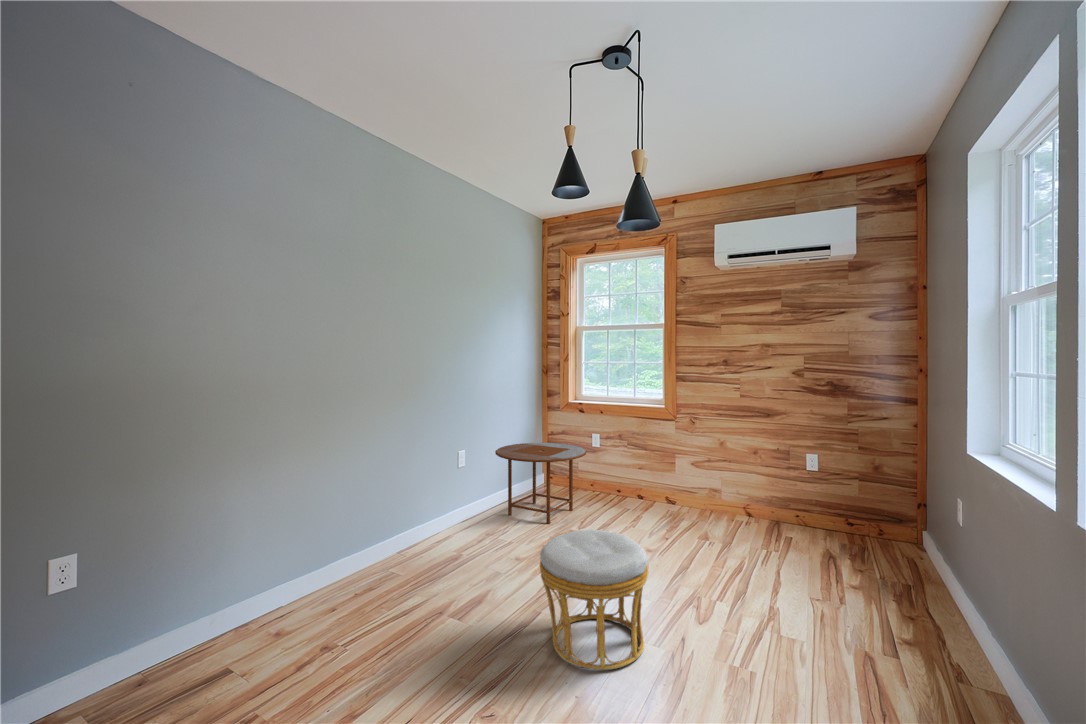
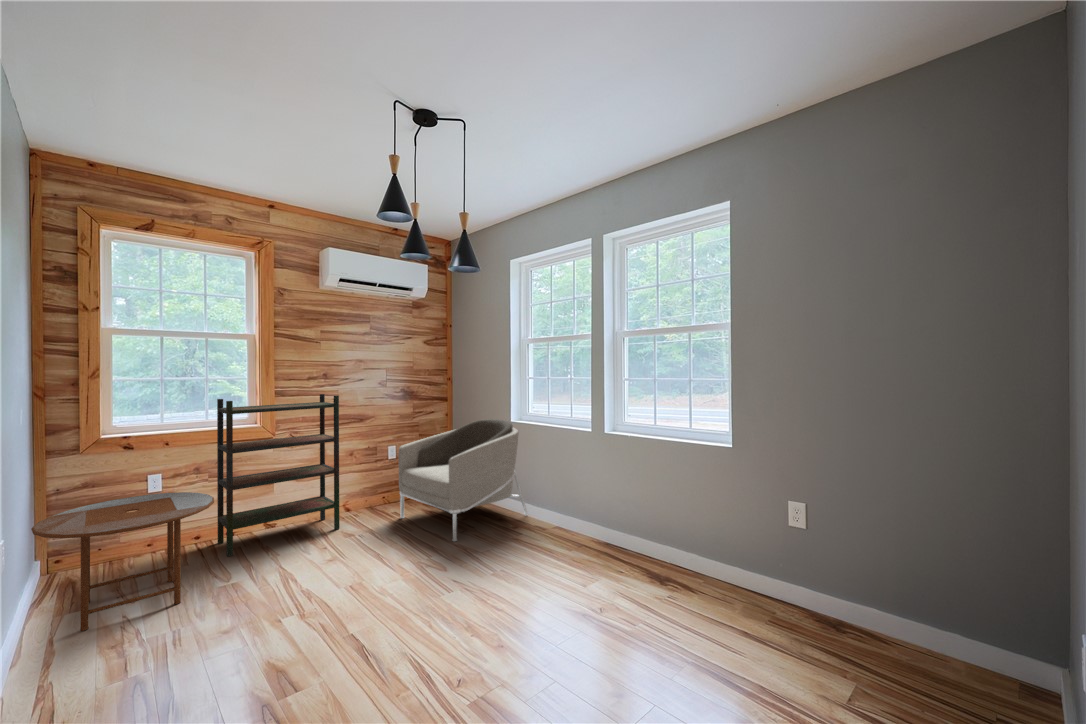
bookshelf: none [615,380,719,527] -> present [217,394,340,556]
armchair: none [765,441,960,632] -> present [398,419,528,541]
ottoman: present [540,529,648,670] -> none [398,524,494,644]

